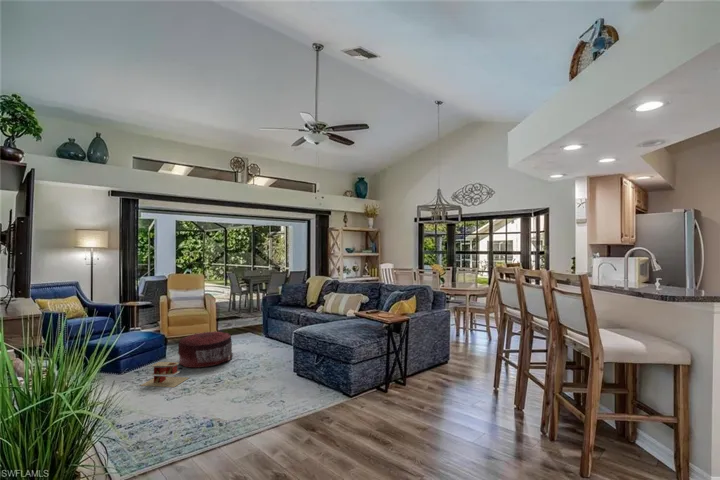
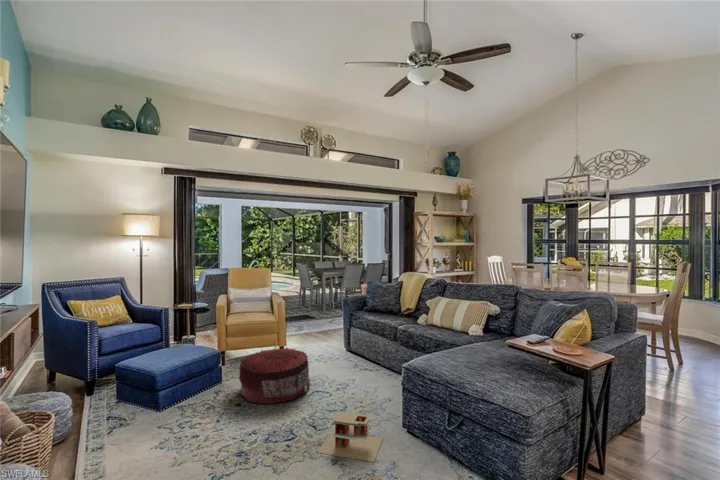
toy house: present [141,362,188,387] -> present [318,412,383,462]

